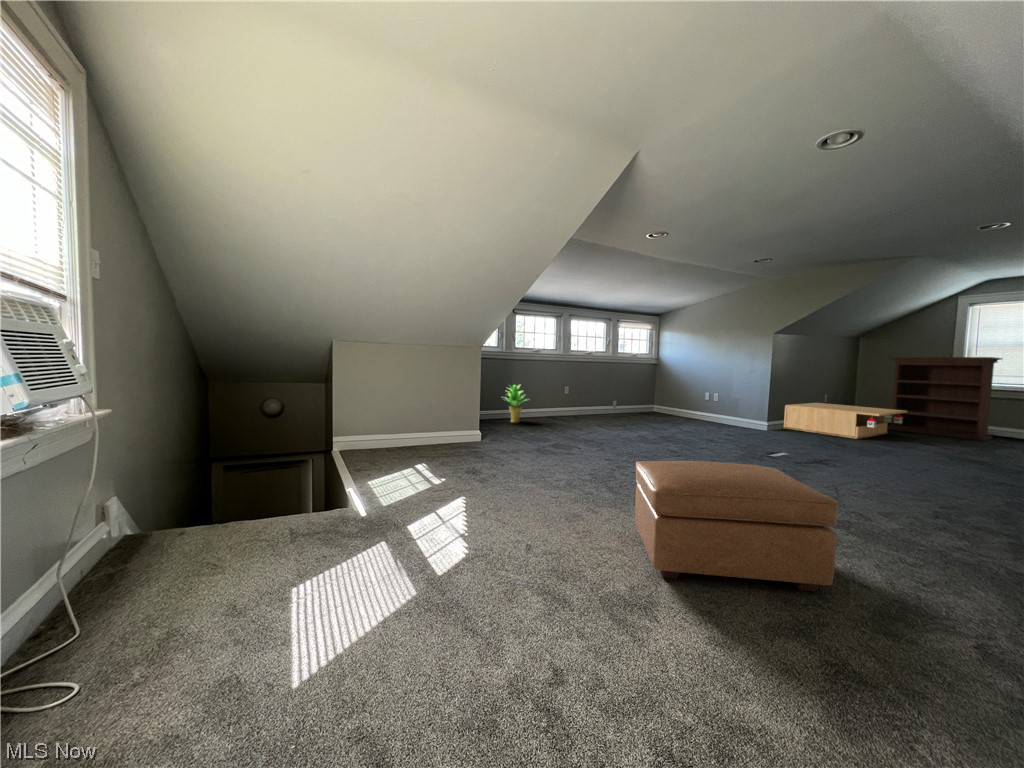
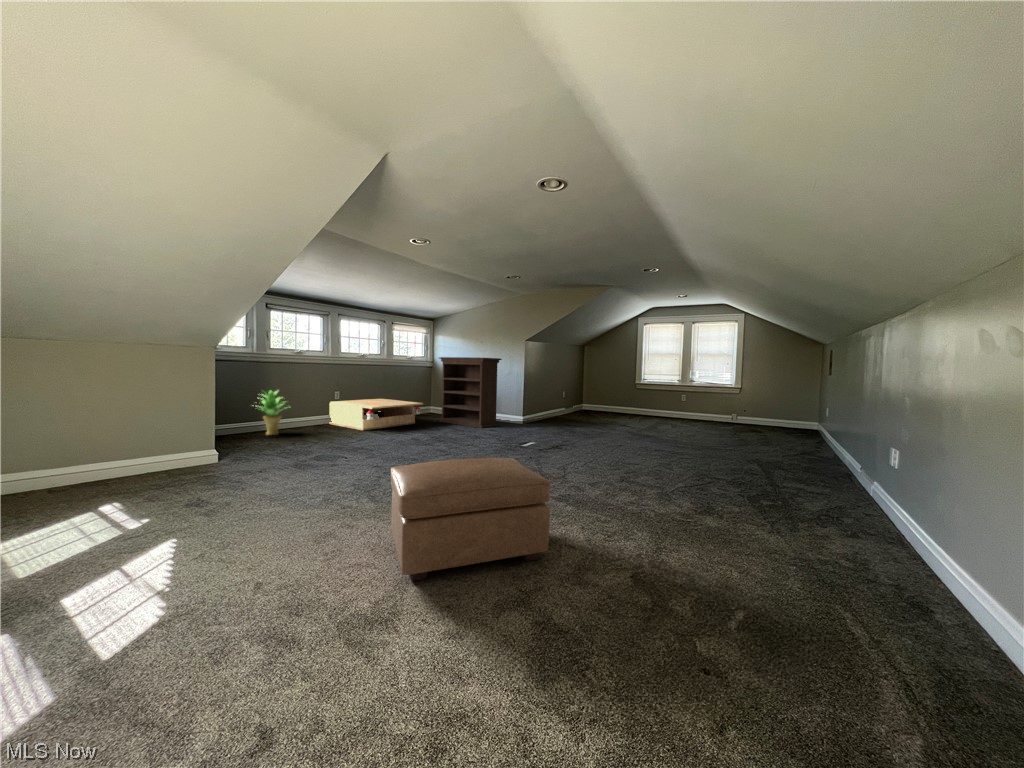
bookshelf: present [888,357,1002,441] -> present [439,357,502,428]
coffee table: present [783,403,907,439] -> present [329,399,423,430]

